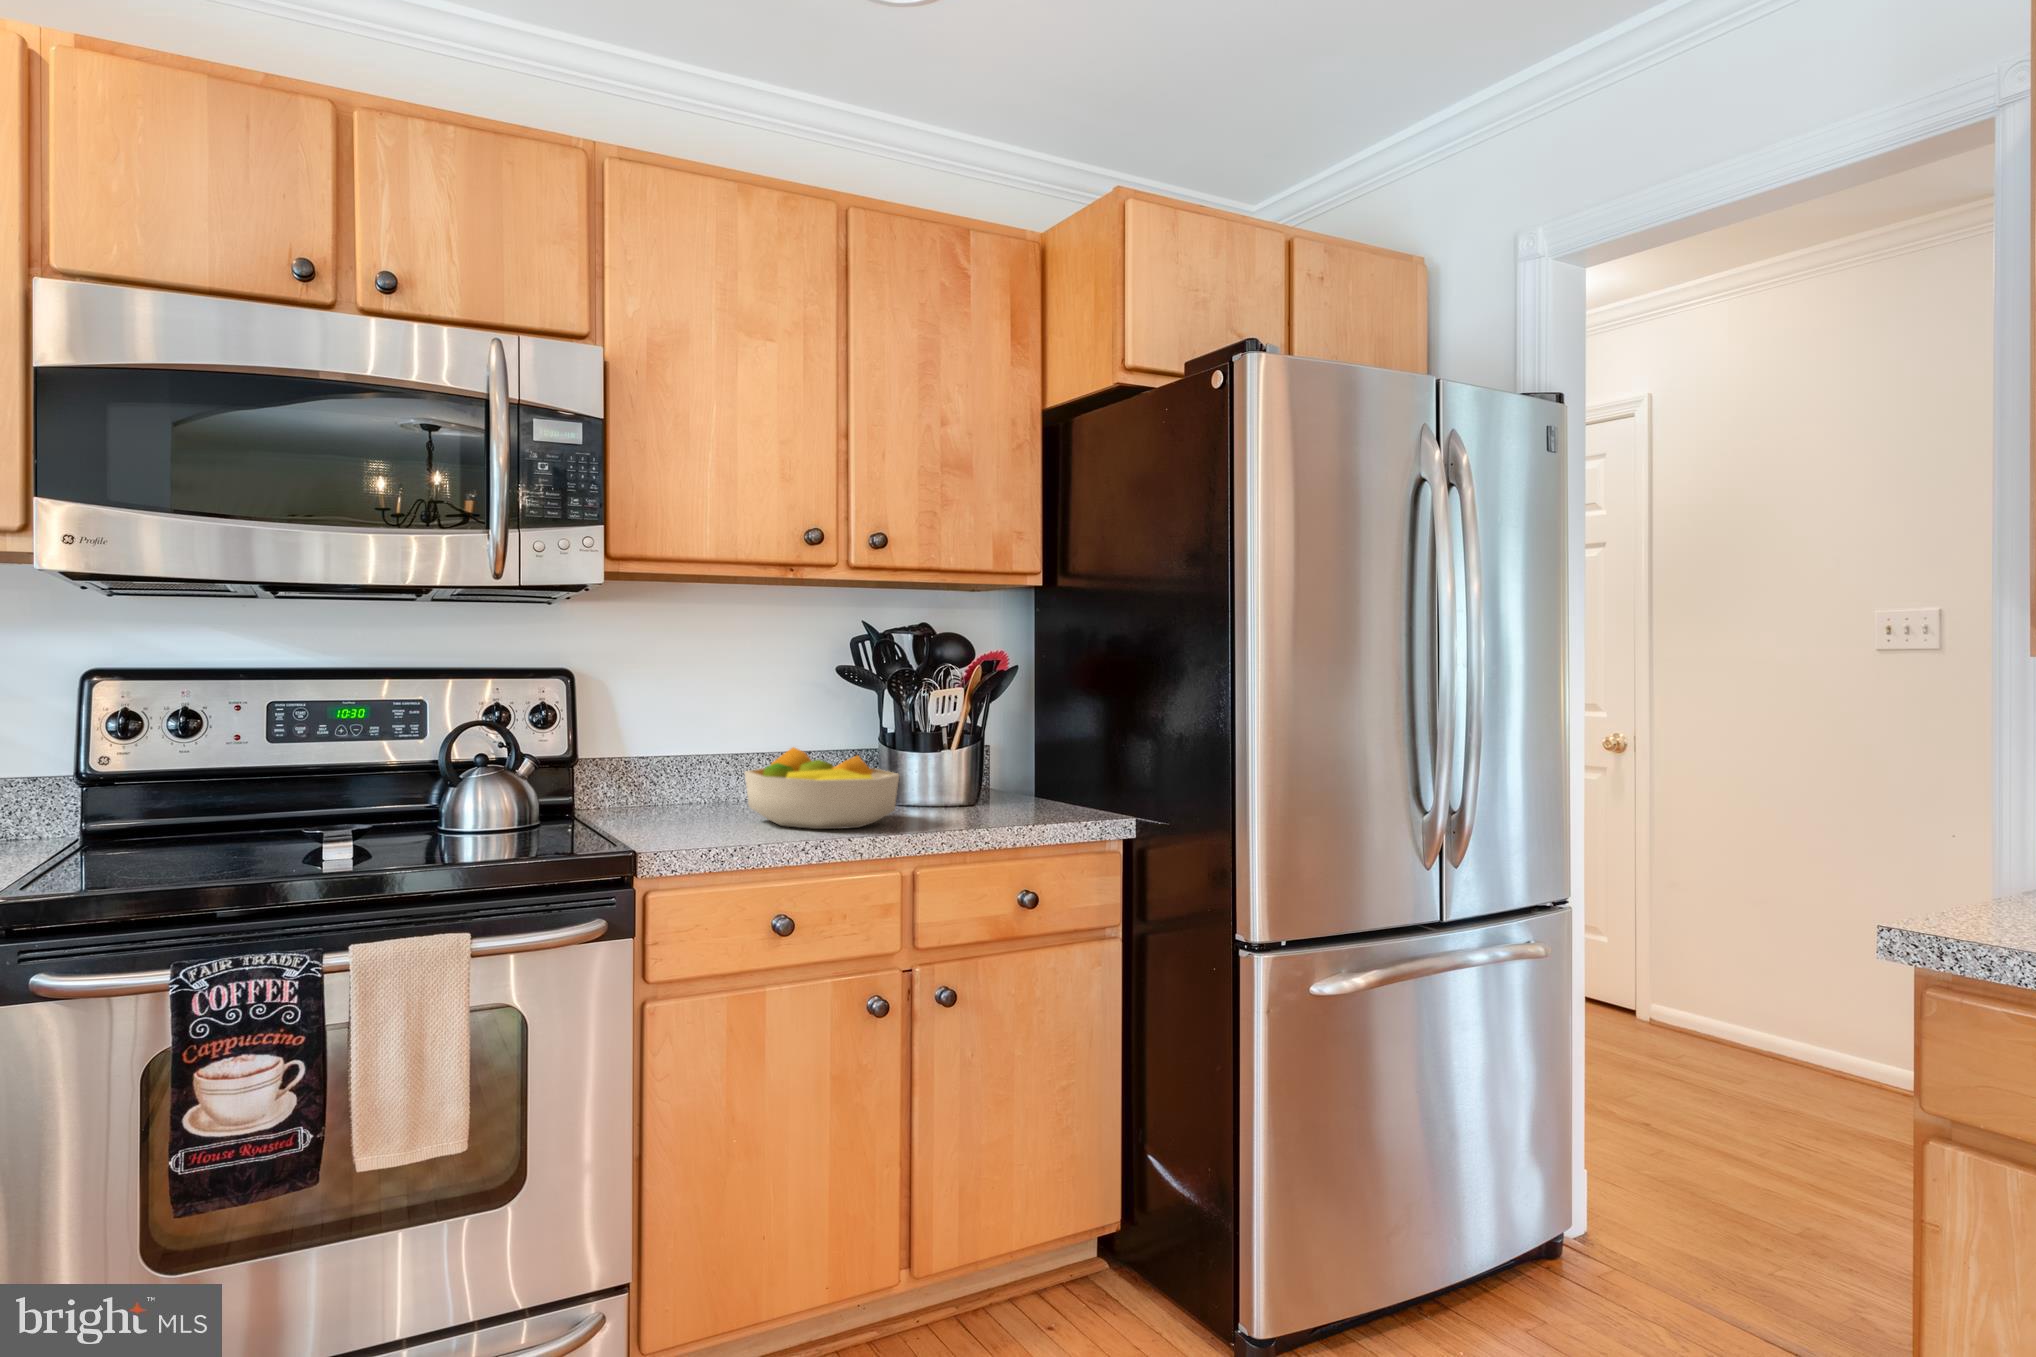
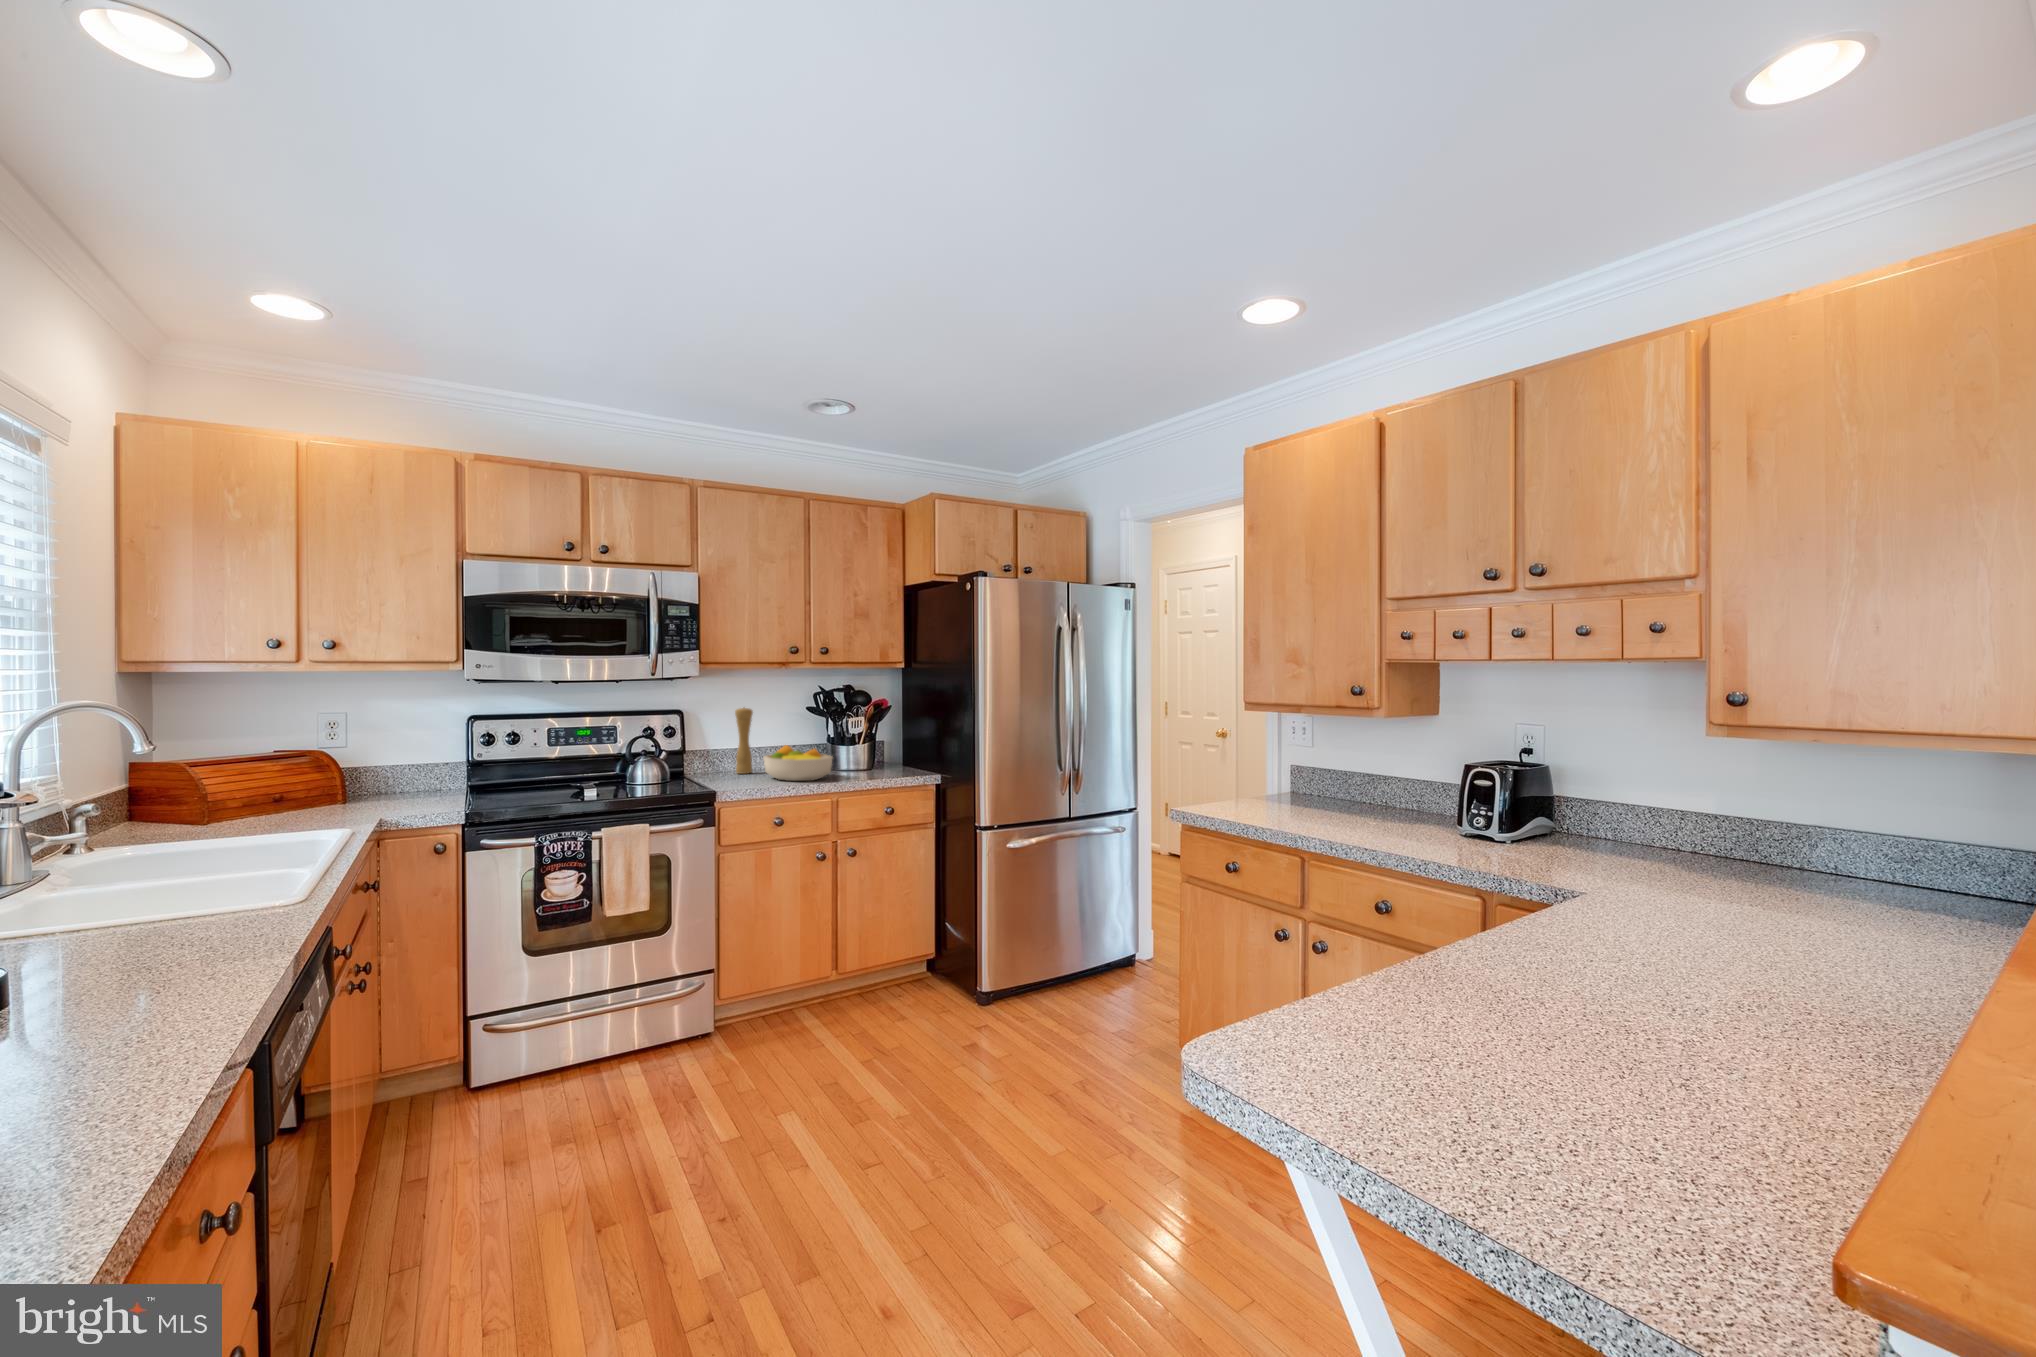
pepper mill: none [684,665,722,809] -> present [735,708,753,774]

